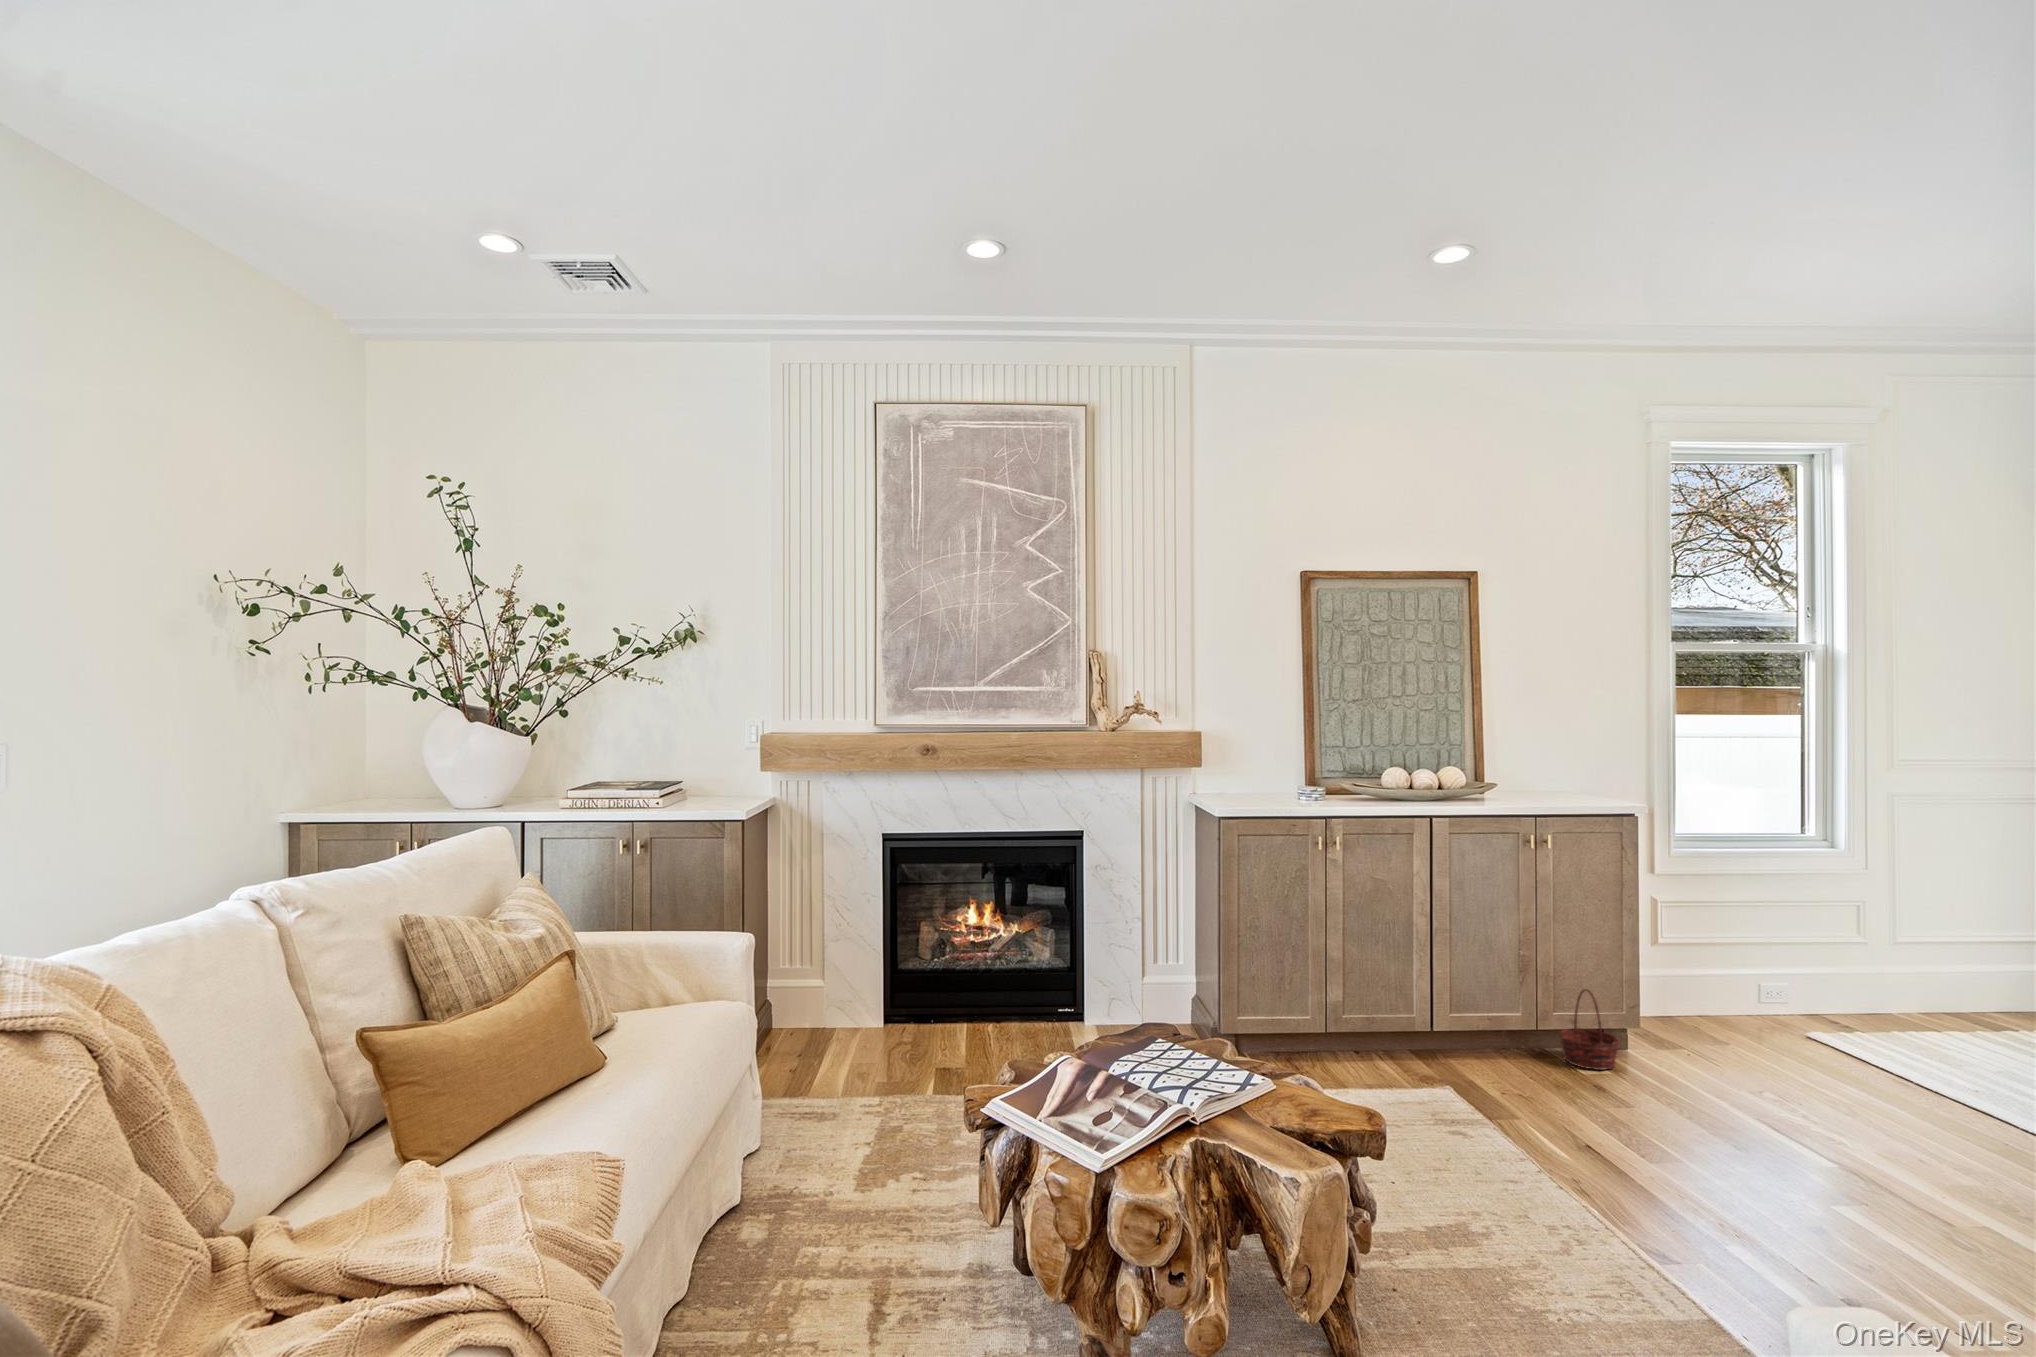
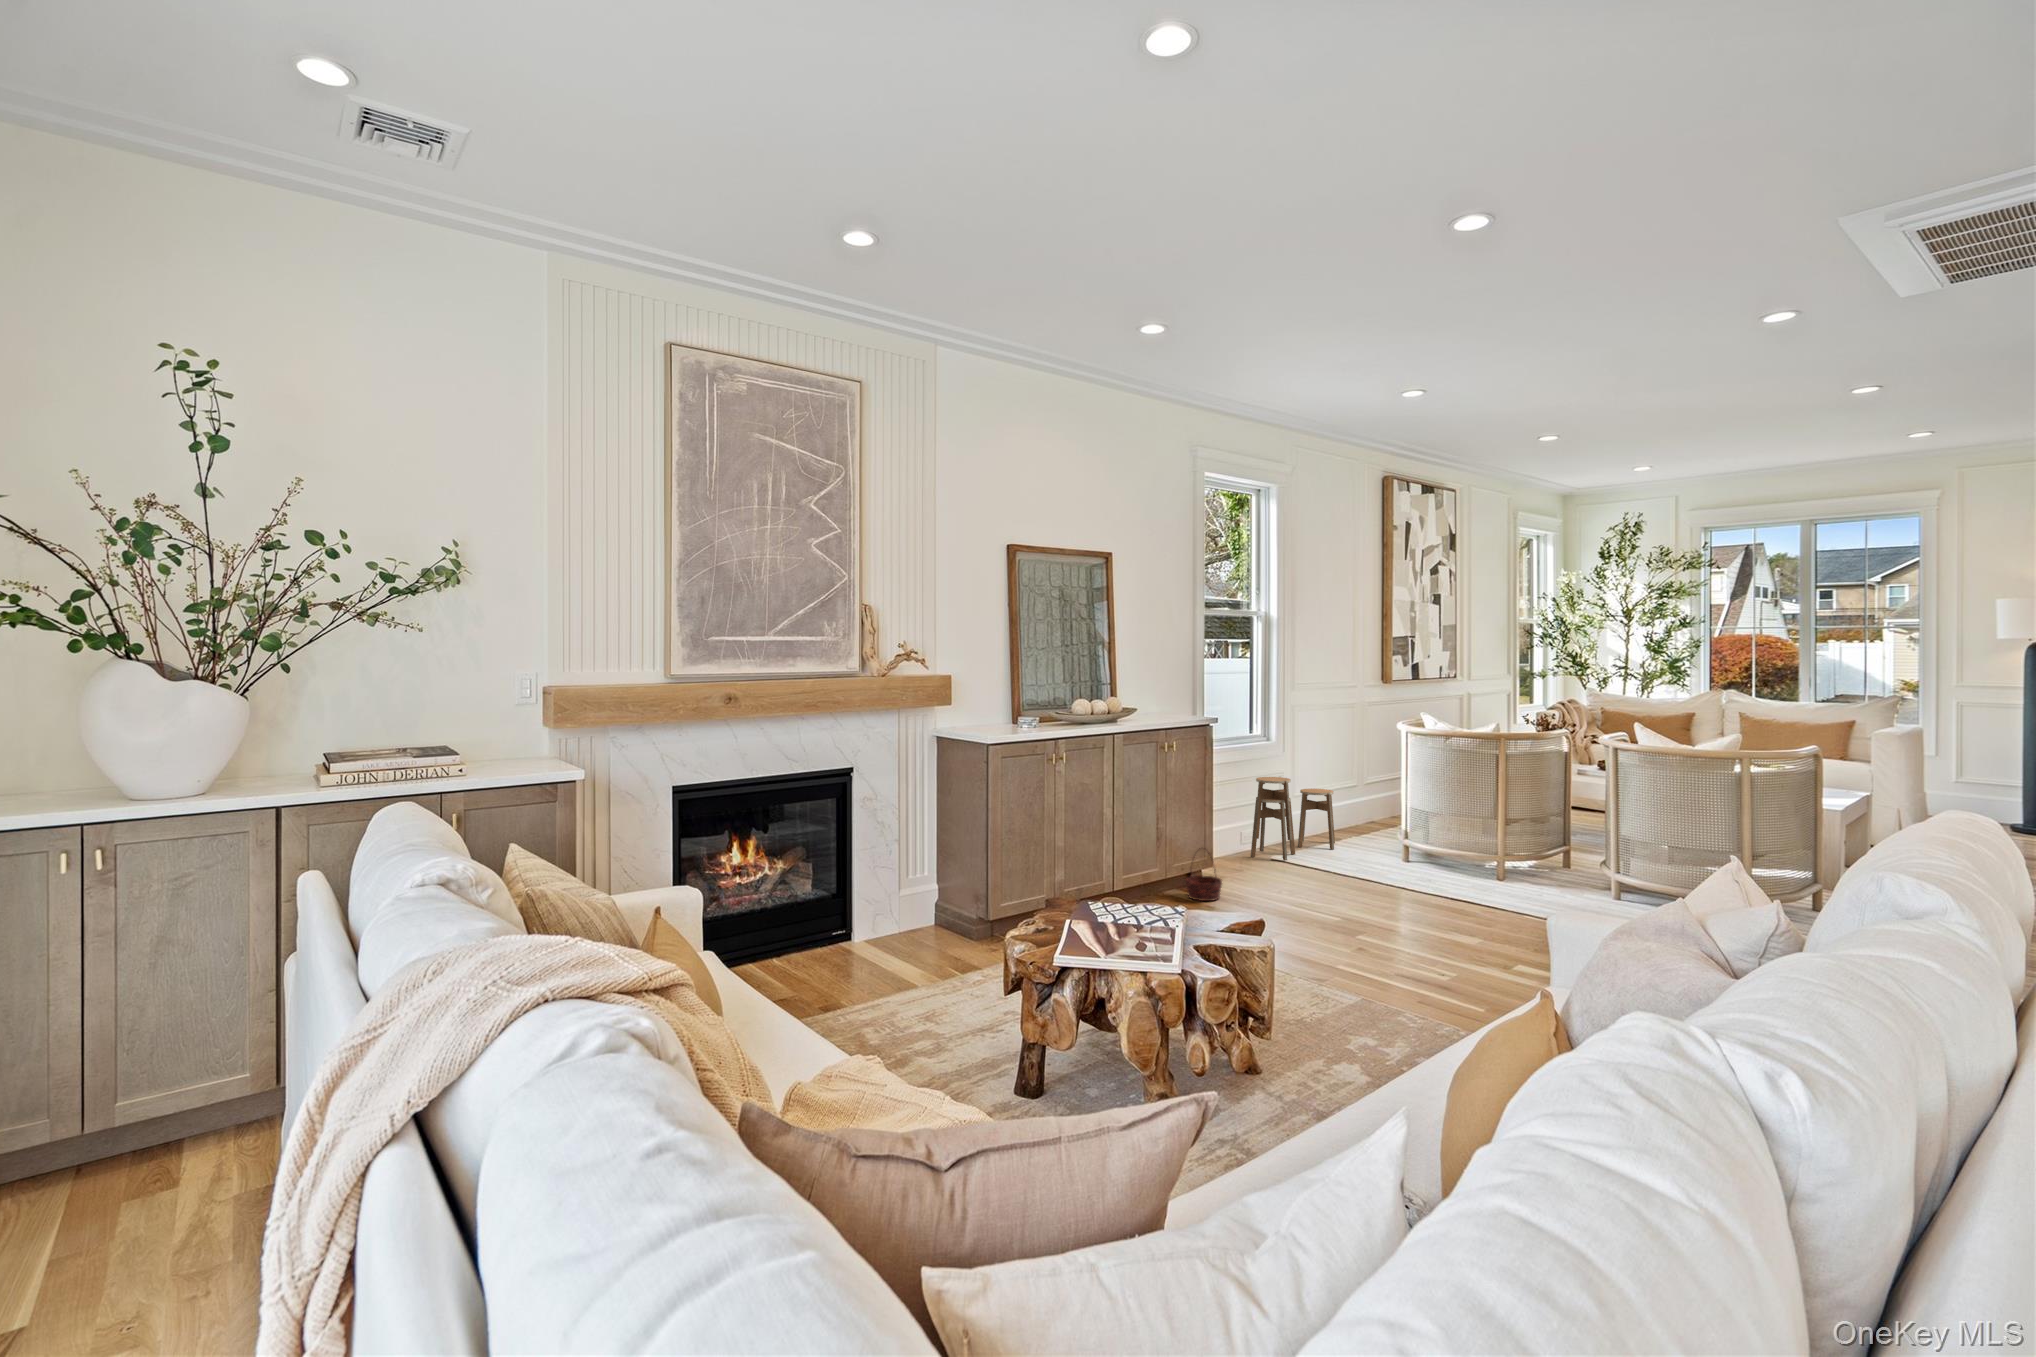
stool: none [1762,898,1970,1036] -> present [1251,777,1335,860]

